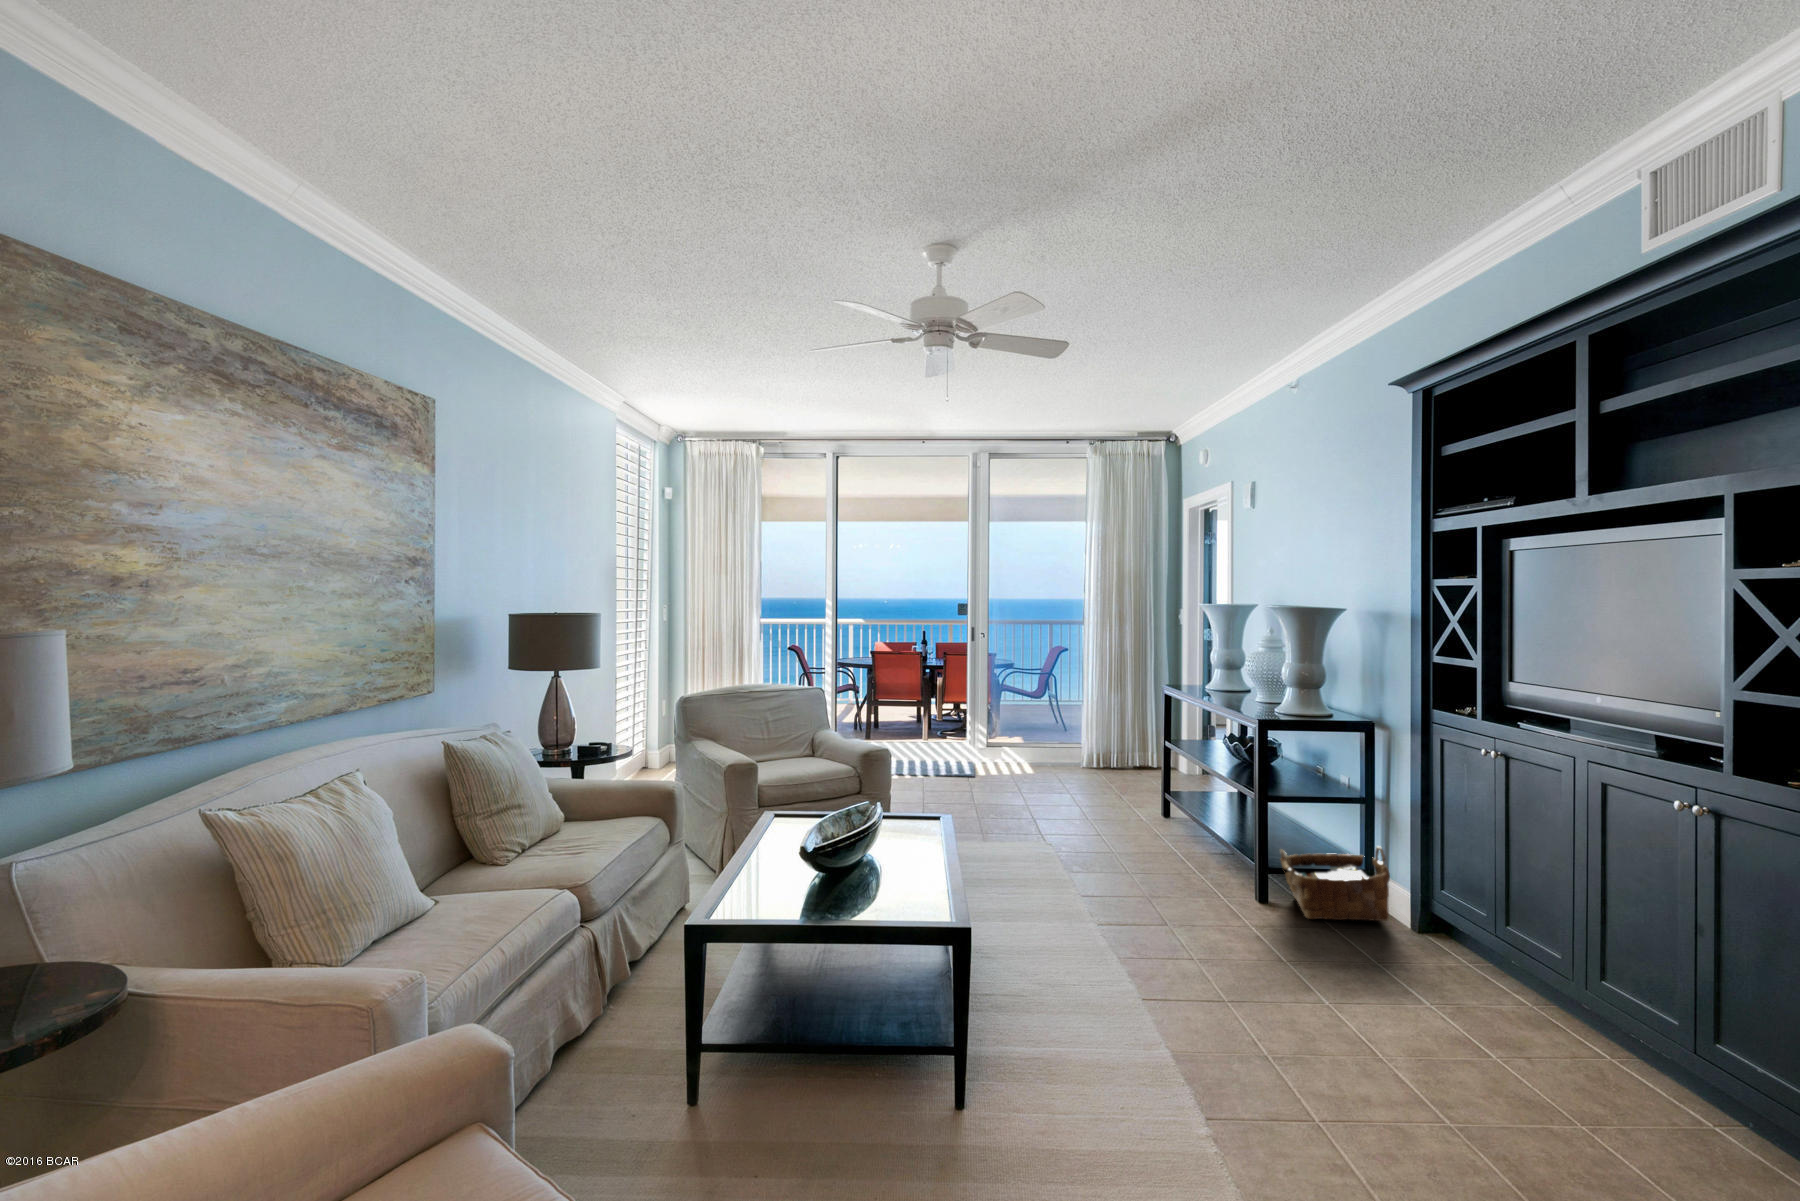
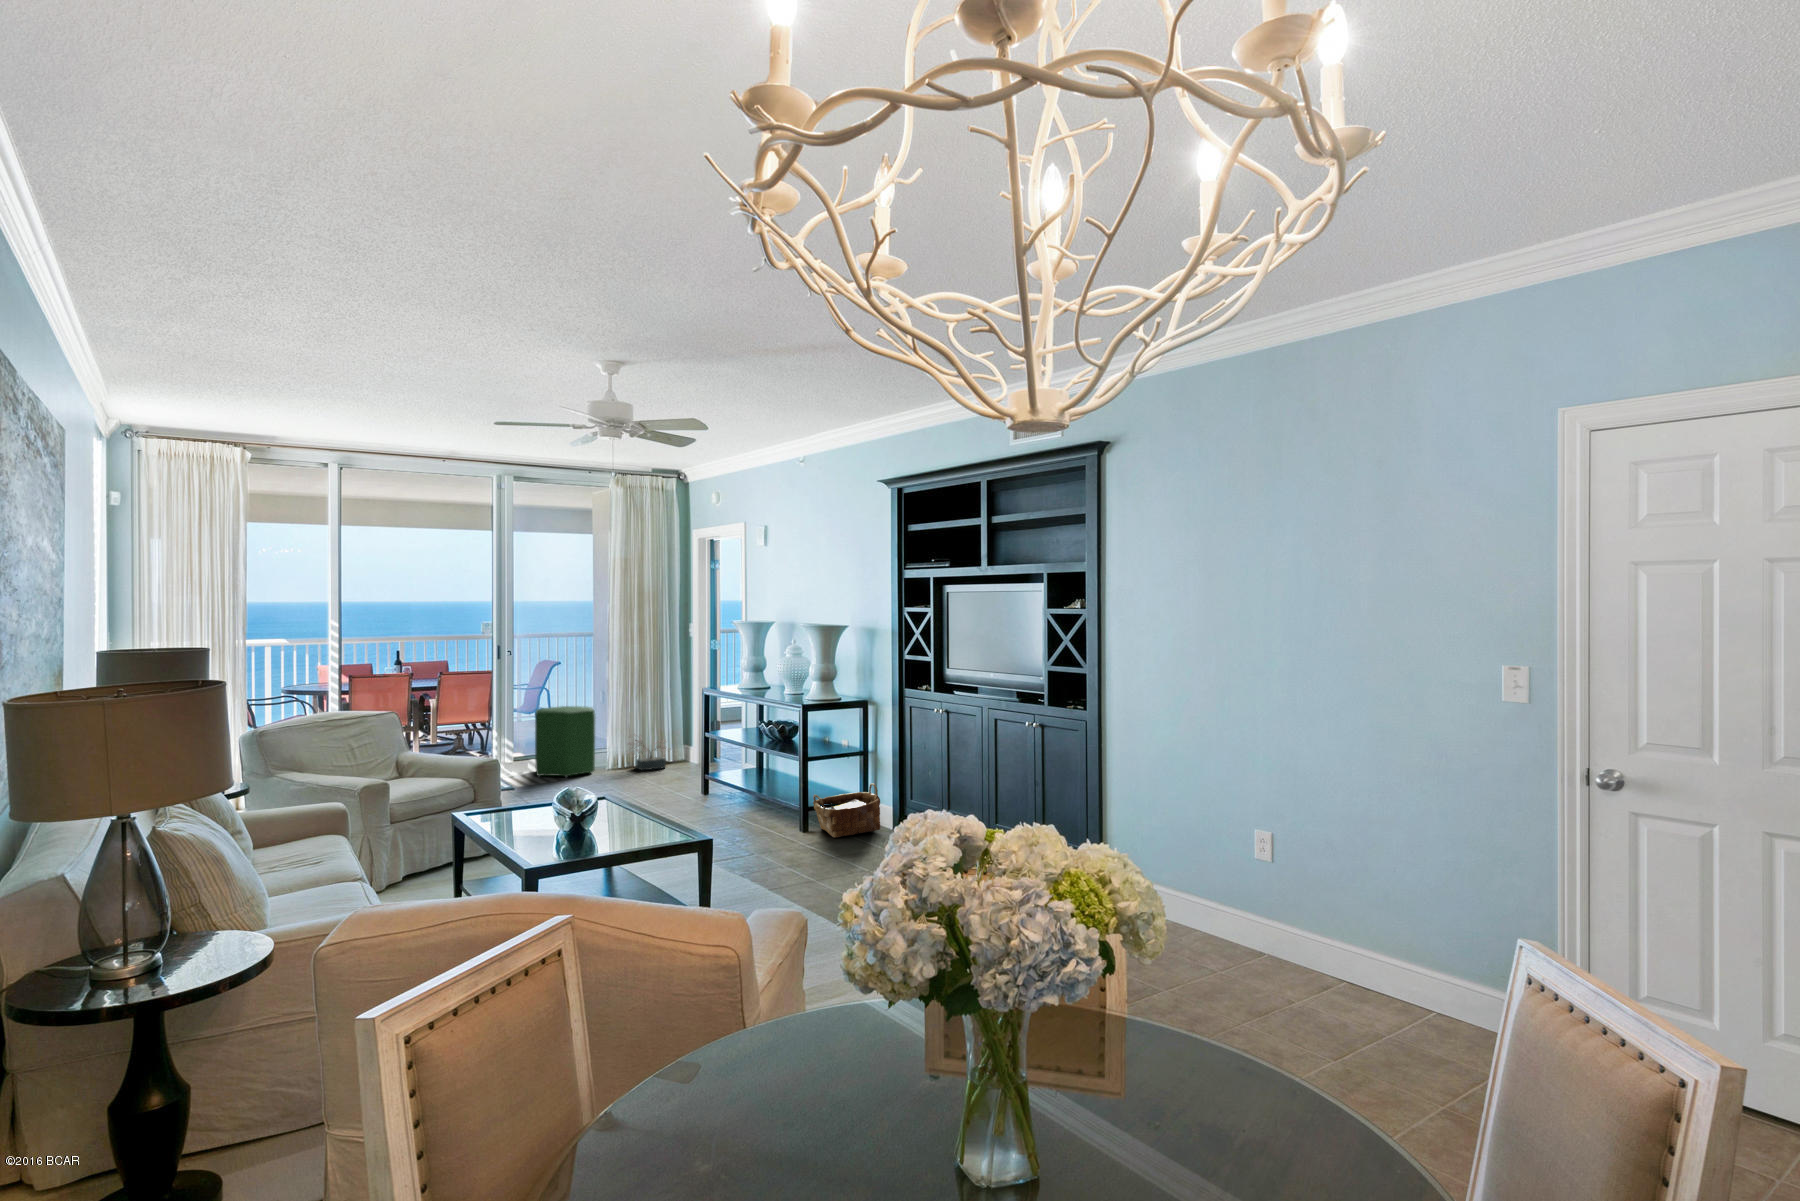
ottoman: none [1002,694,1066,771] -> present [535,706,595,777]
decorative plant: none [1099,731,1150,774] -> present [629,735,666,770]

